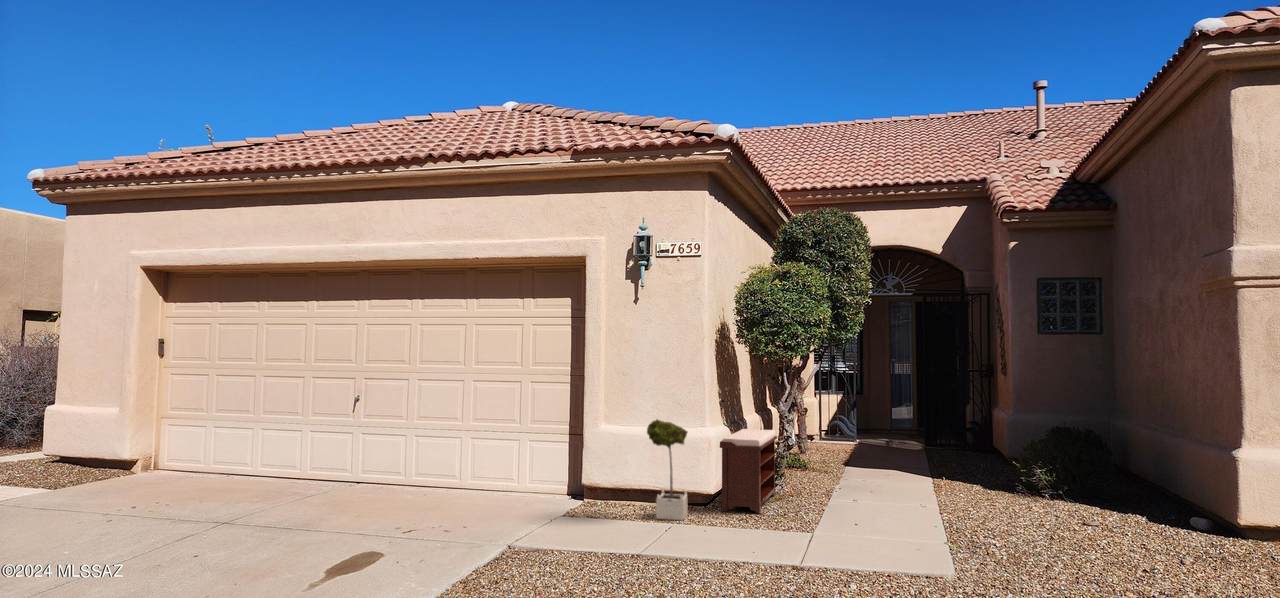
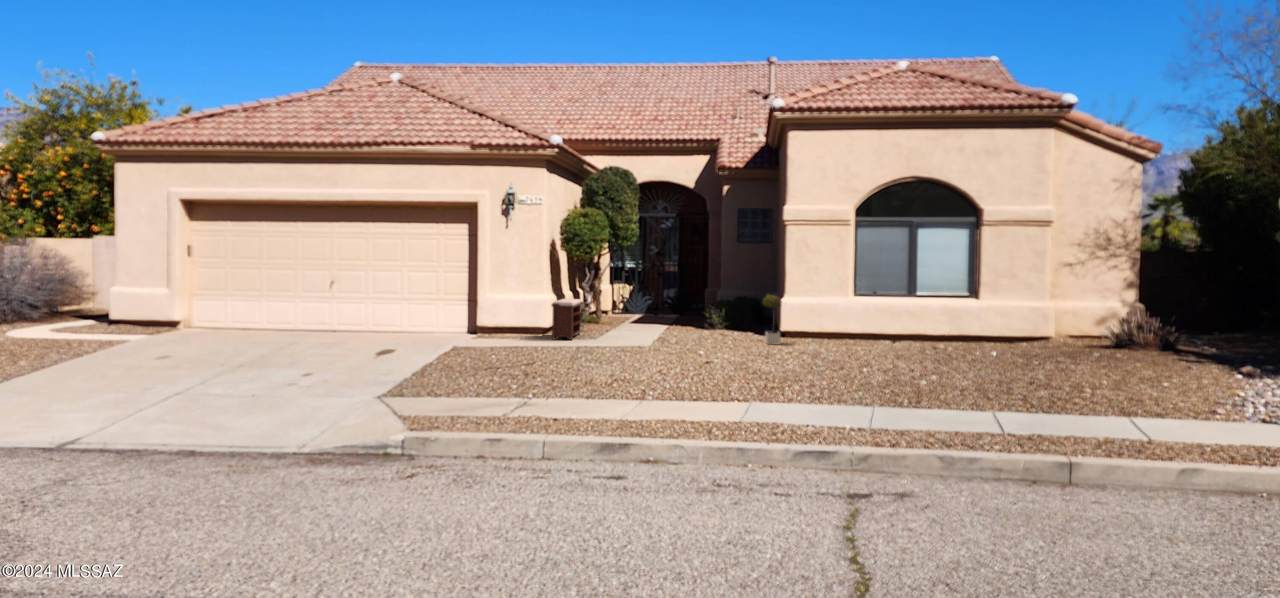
potted tree: present [647,419,688,520] -> present [763,295,780,344]

